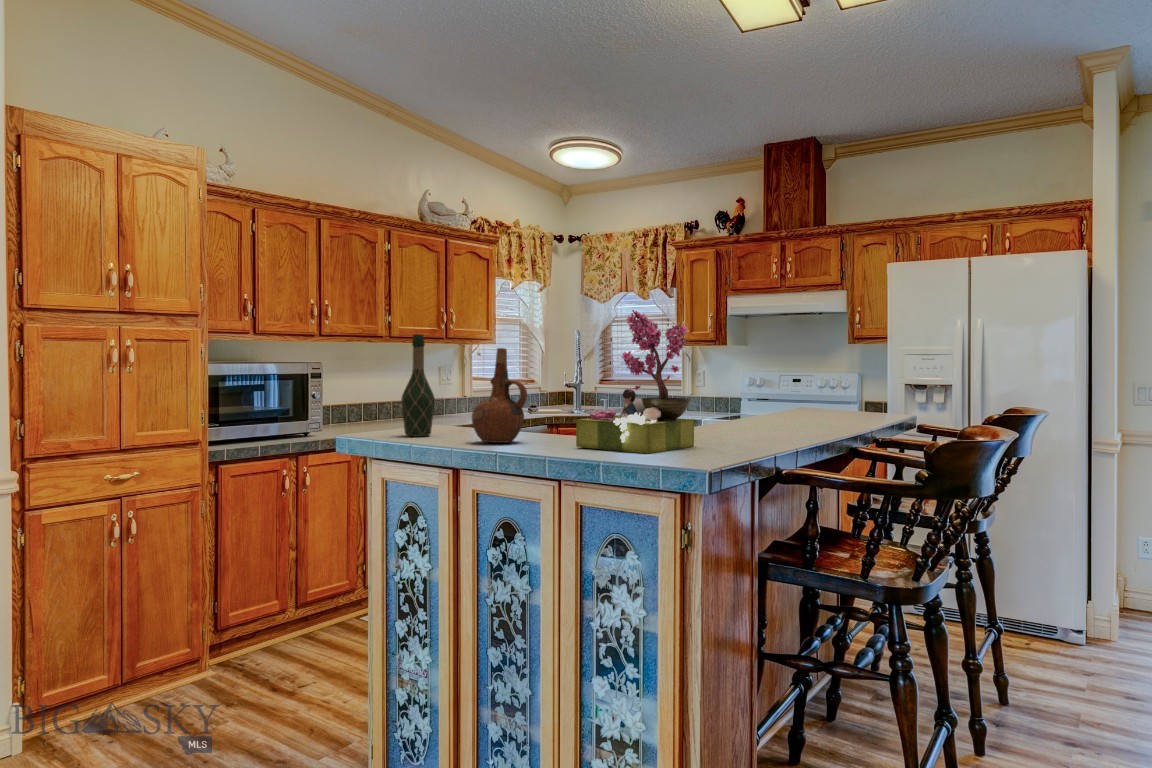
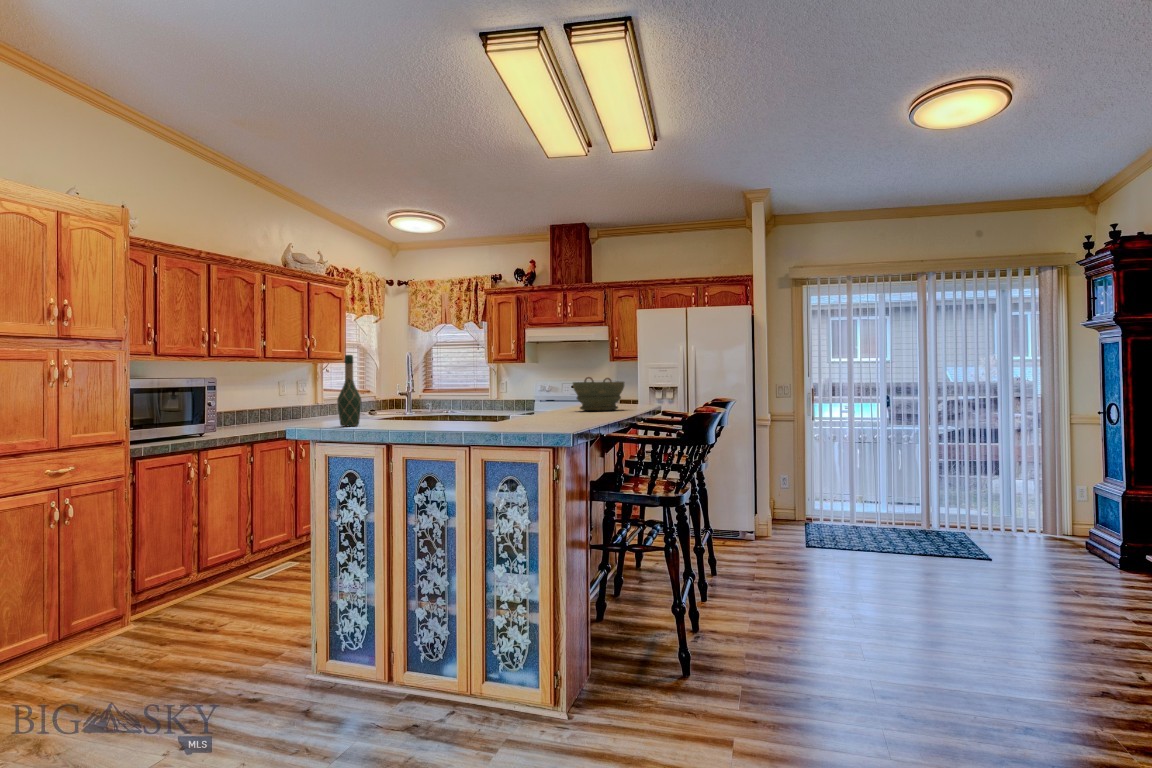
flower arrangement: present [576,310,694,453] -> none [476,338,546,425]
ceramic pitcher: present [472,348,527,443] -> none [400,363,438,425]
bowl: none [770,369,856,423] -> present [573,377,624,411]

